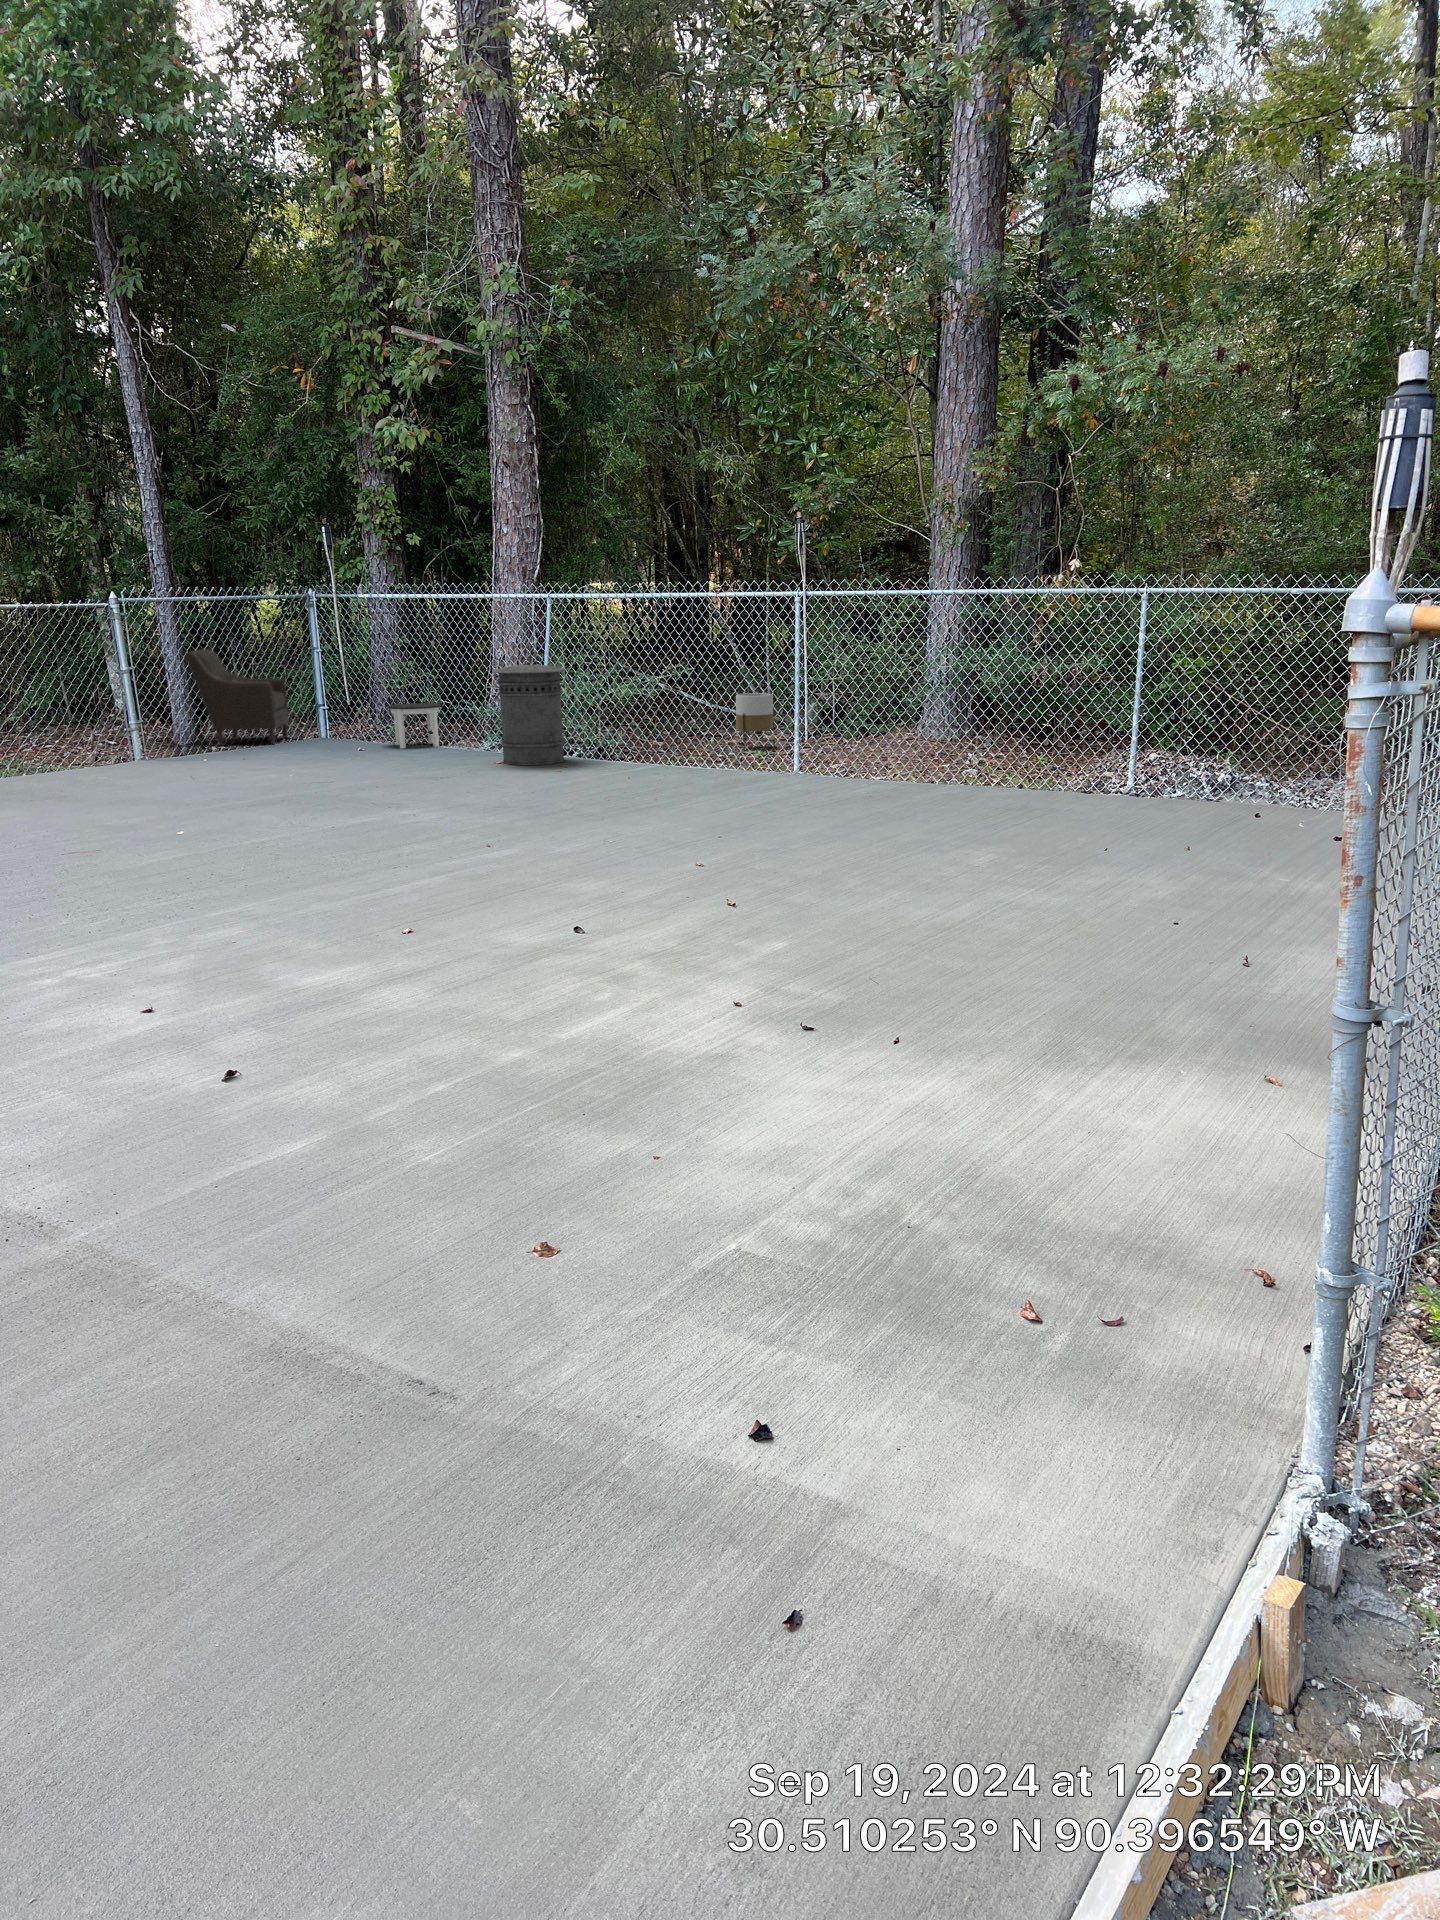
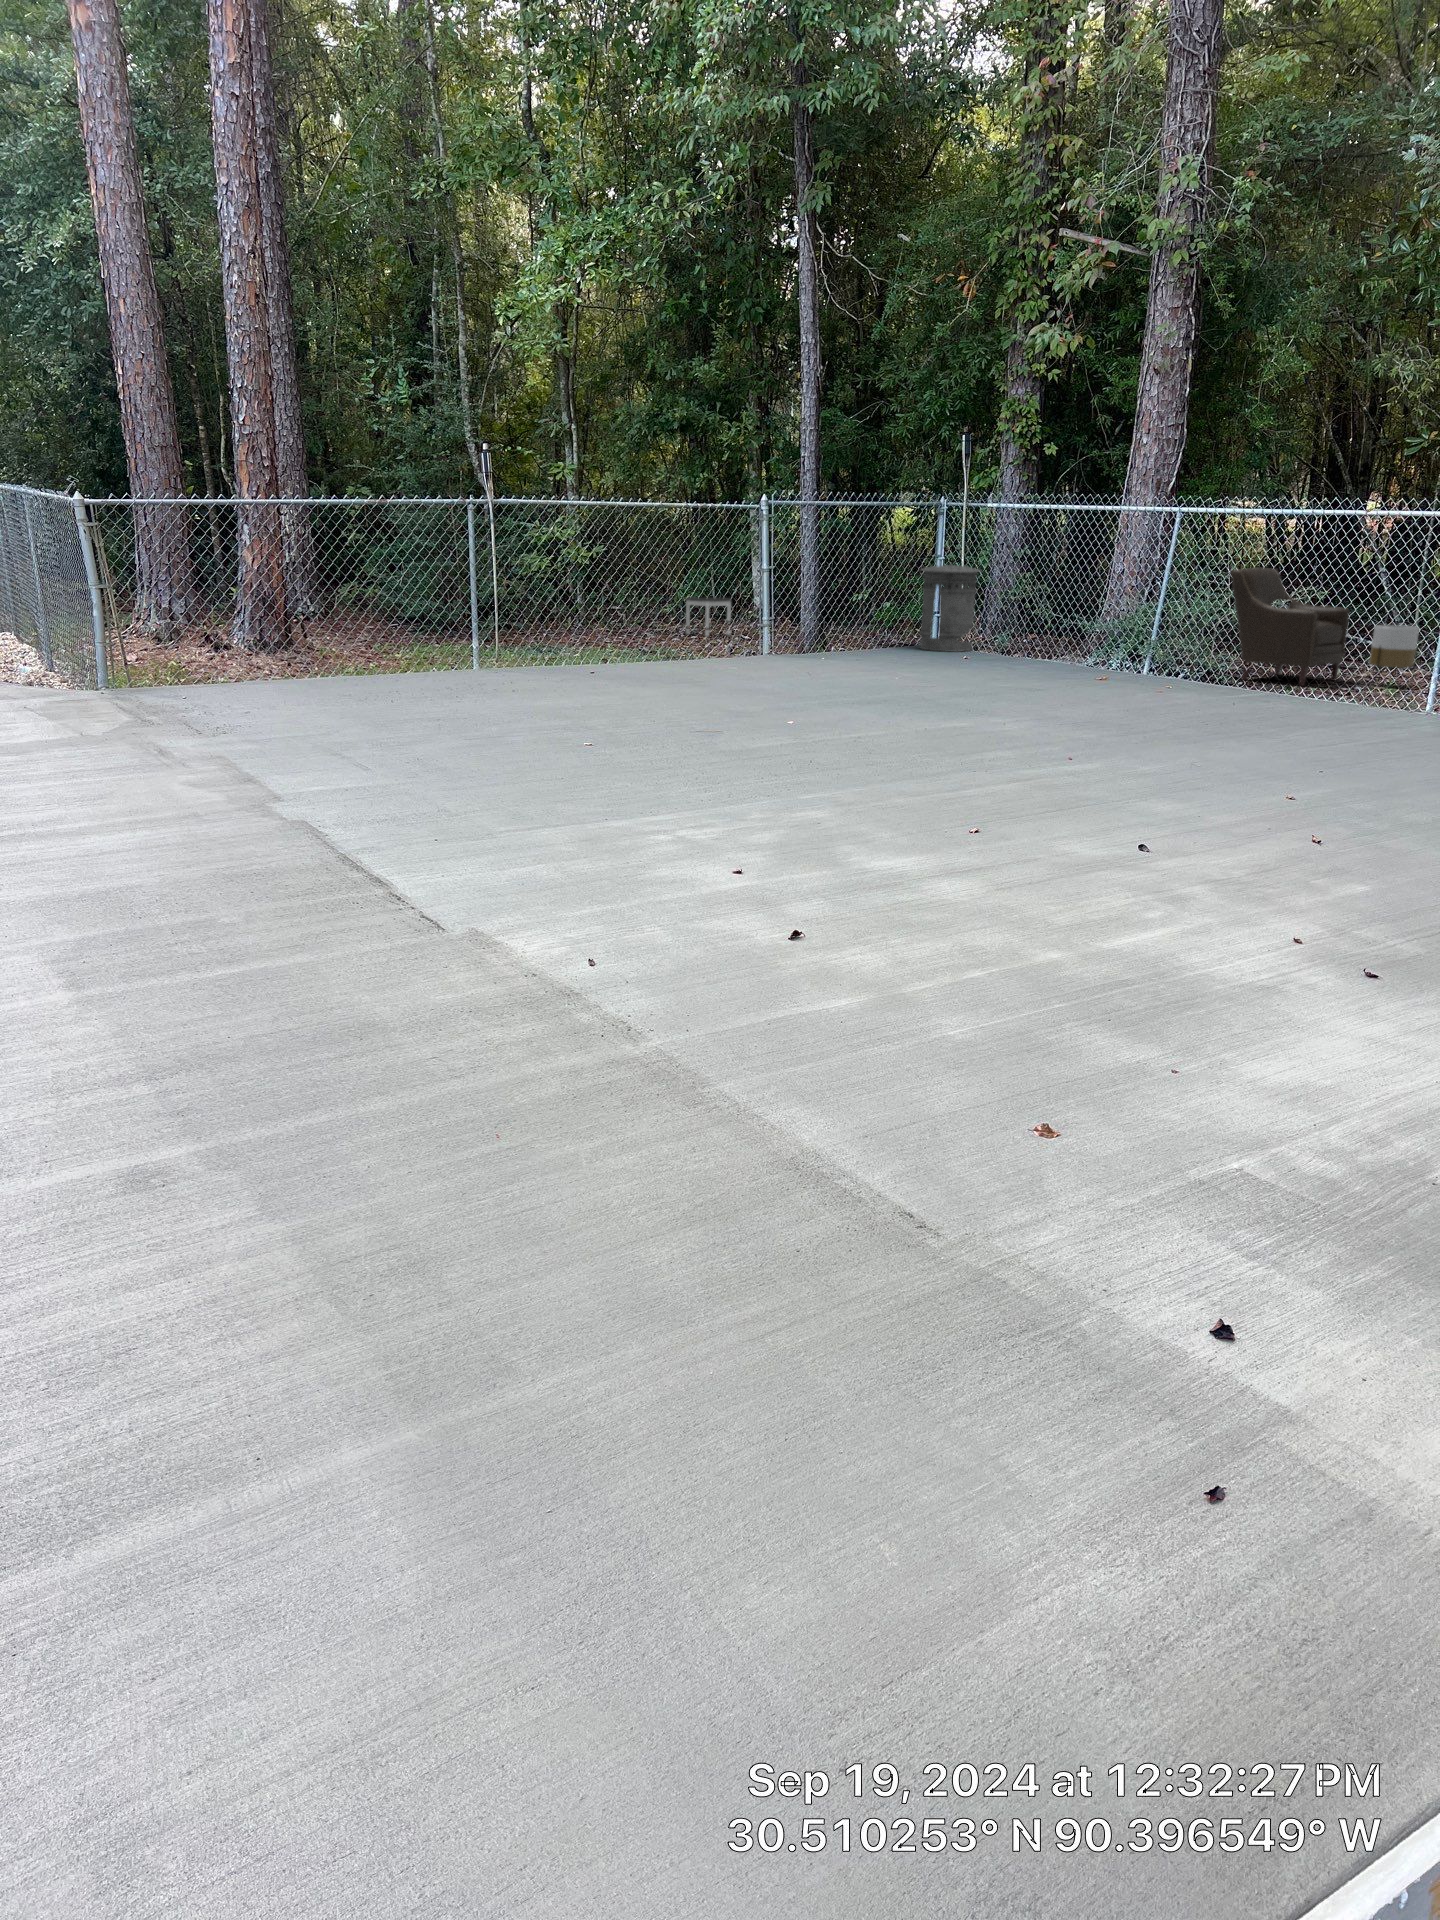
chair: present [185,649,289,746] -> present [1231,568,1350,686]
trash can: present [493,662,566,765] -> present [920,564,981,652]
round table: present [387,703,441,748] -> present [686,597,731,637]

